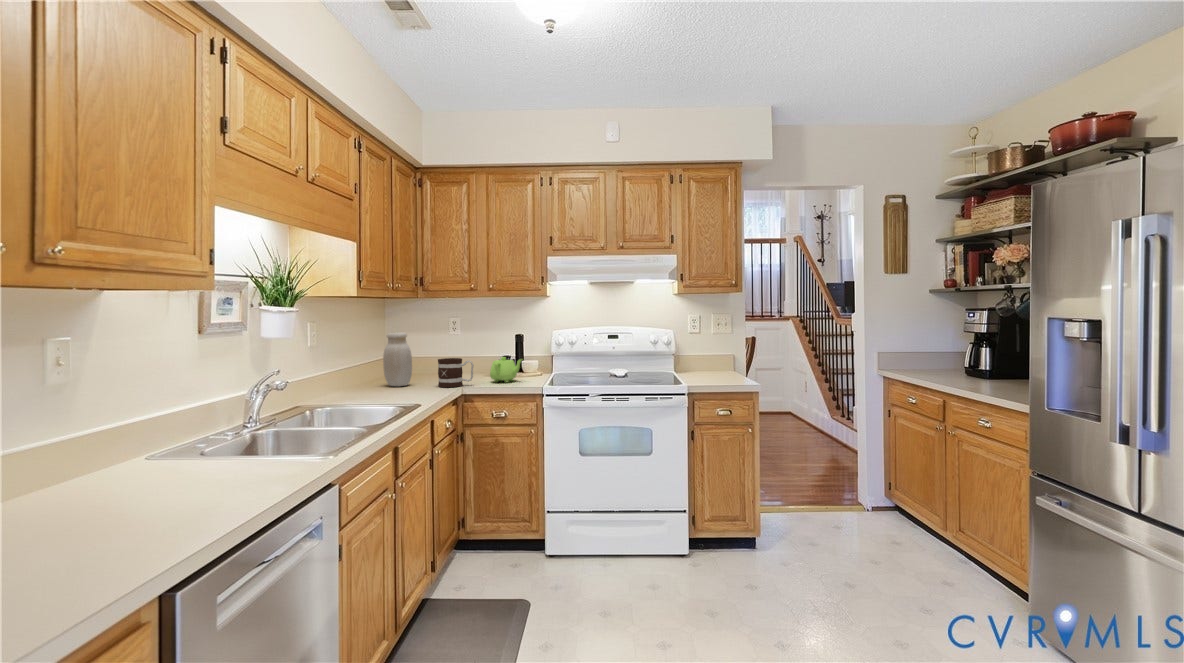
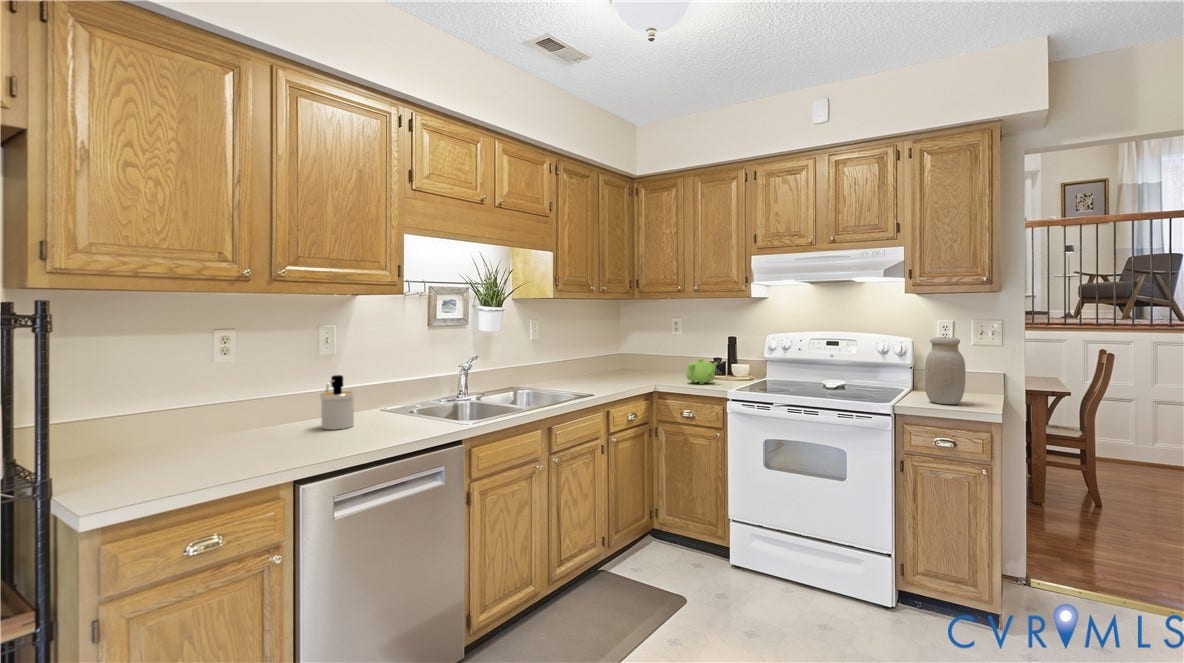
jar: present [383,332,412,386] -> present [925,337,965,404]
mug: present [438,358,474,387] -> none [636,357,668,384]
soap dispenser: none [46,412,116,504] -> present [320,375,355,430]

